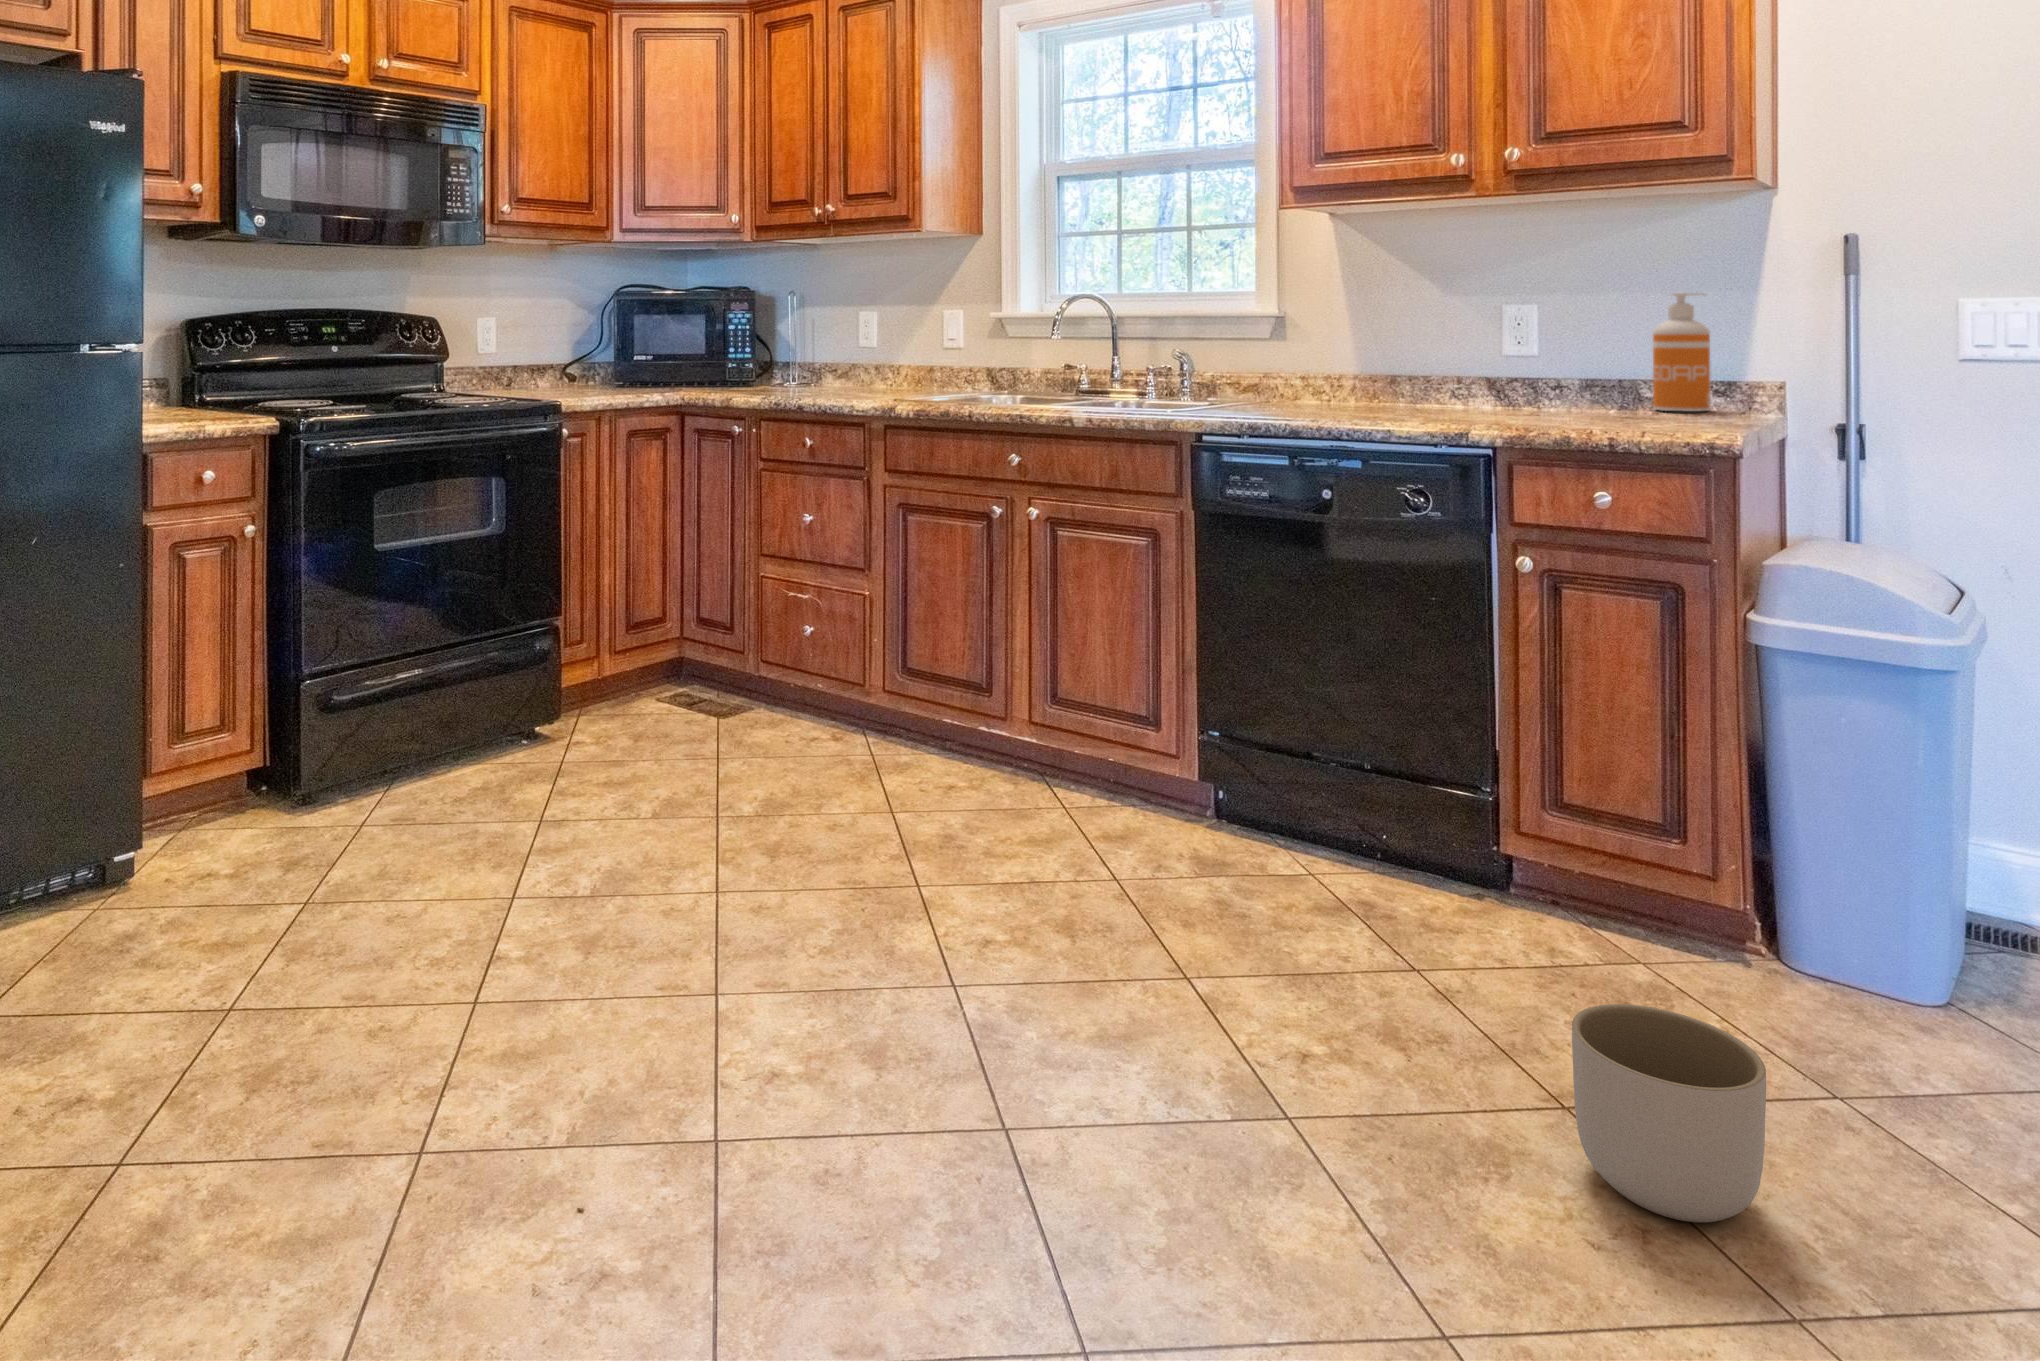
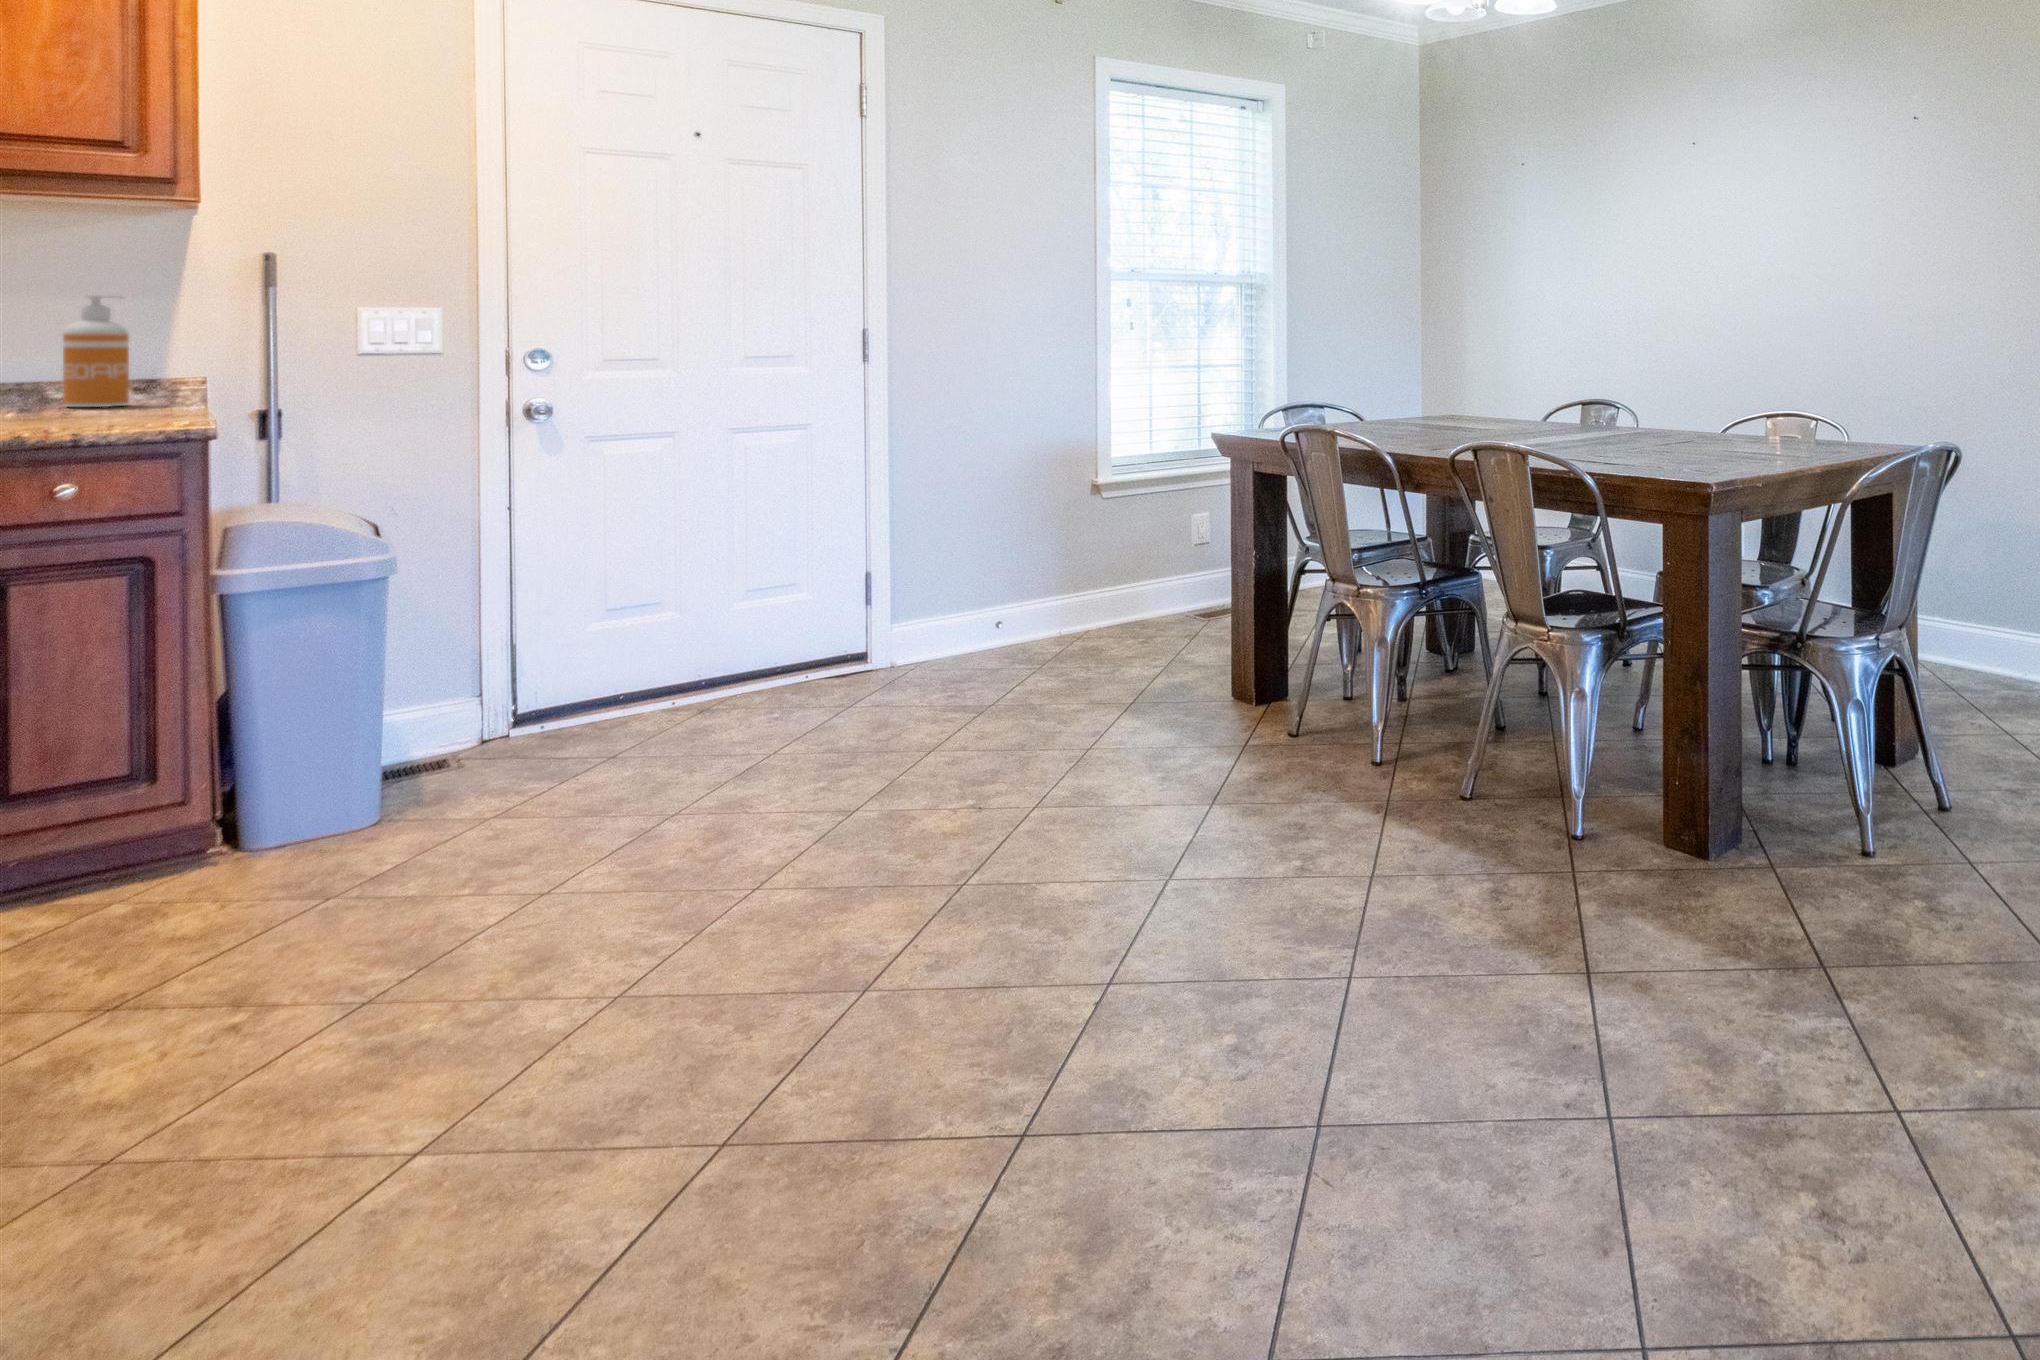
planter: present [1572,1004,1766,1222] -> none [157,865,331,1021]

